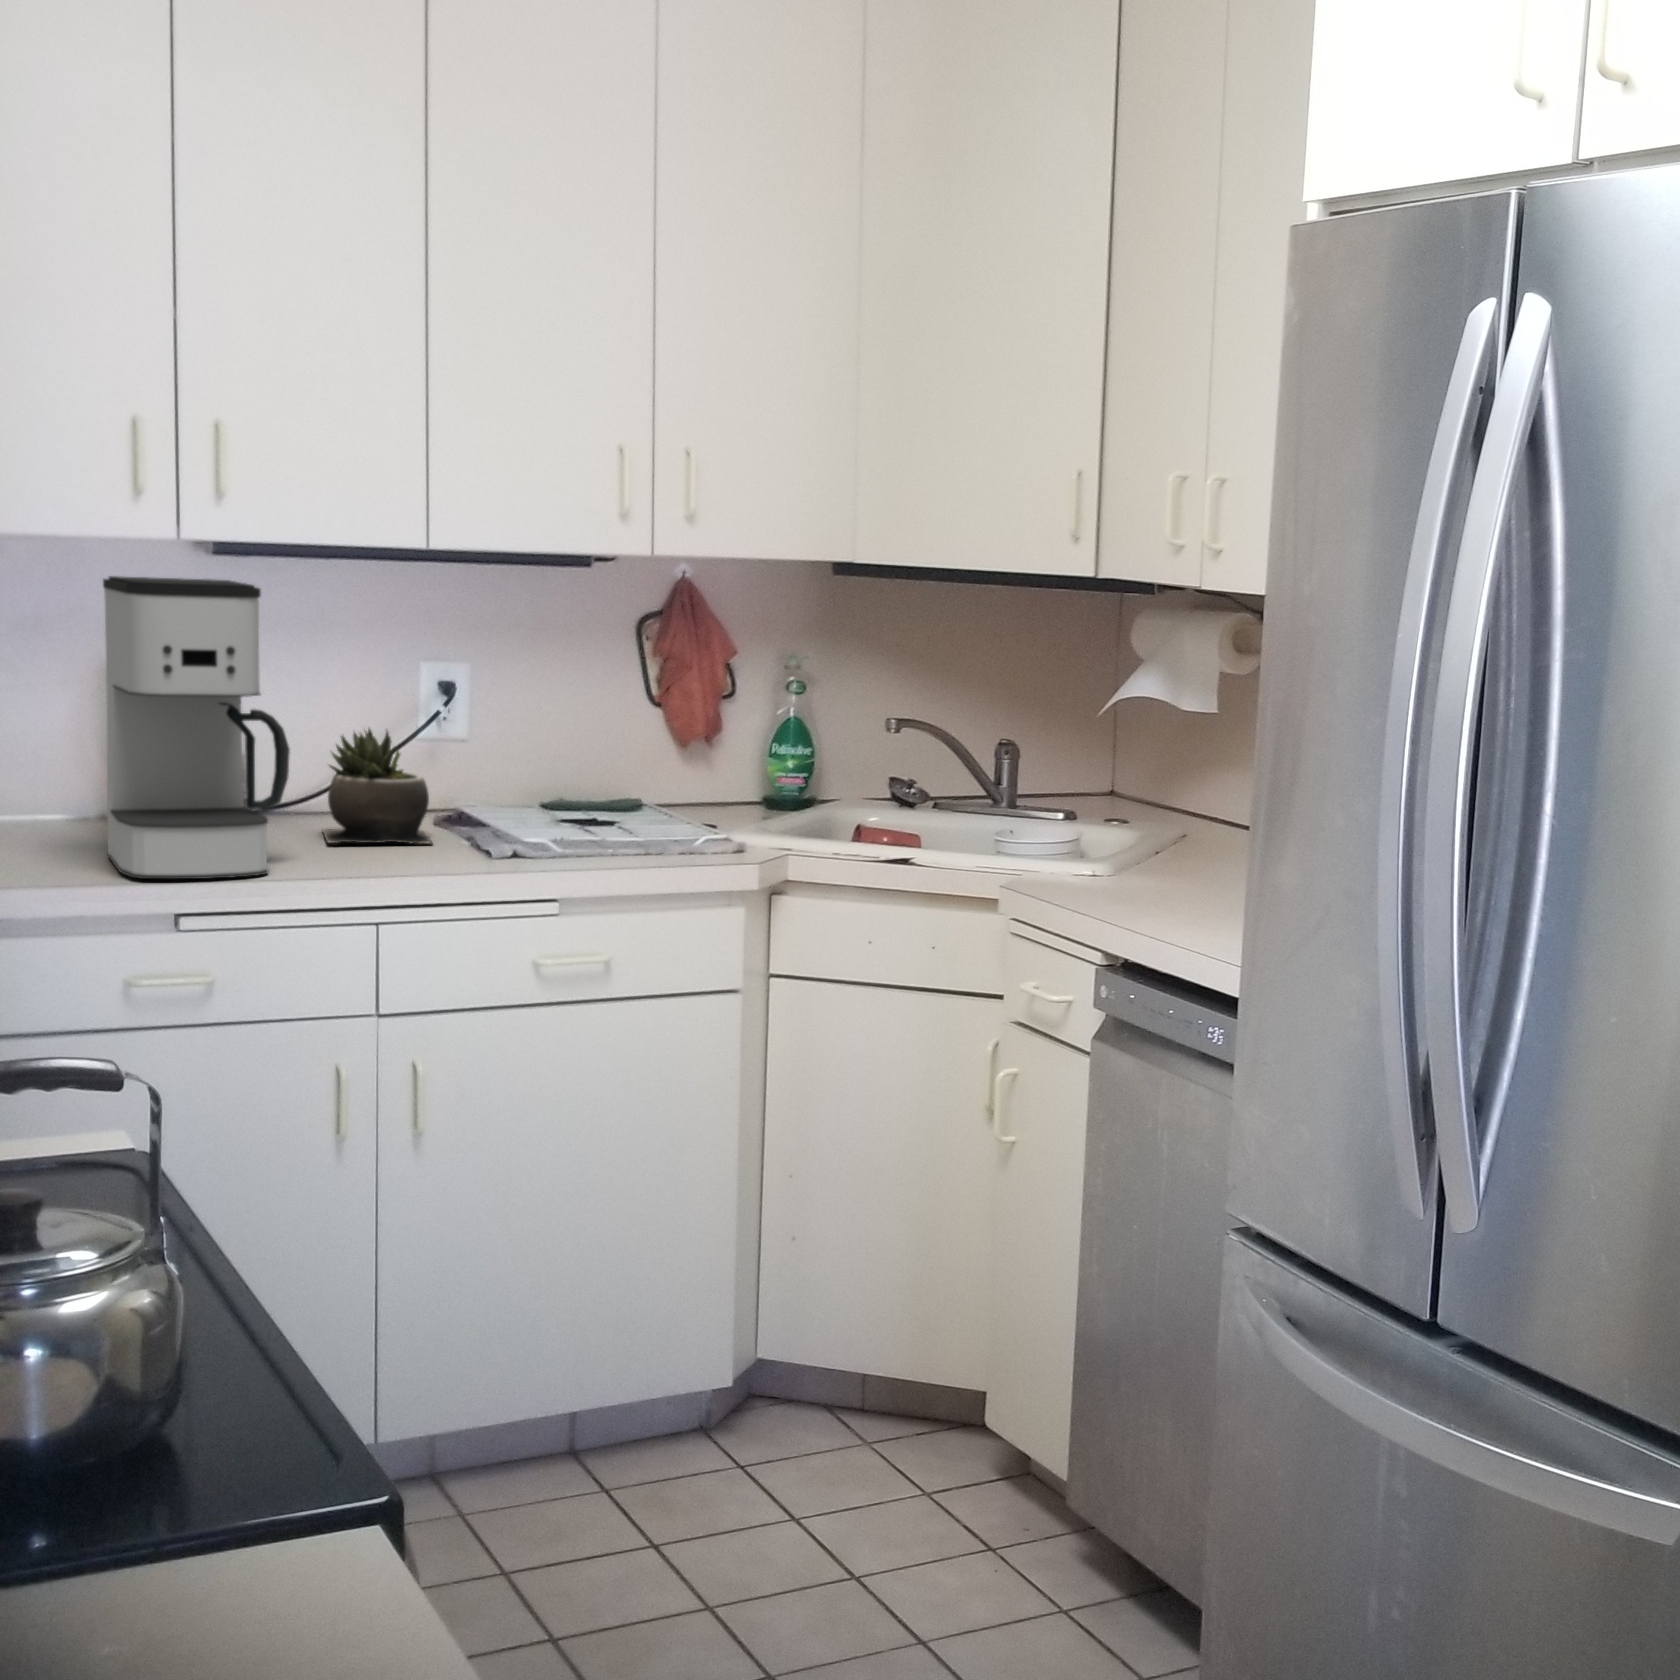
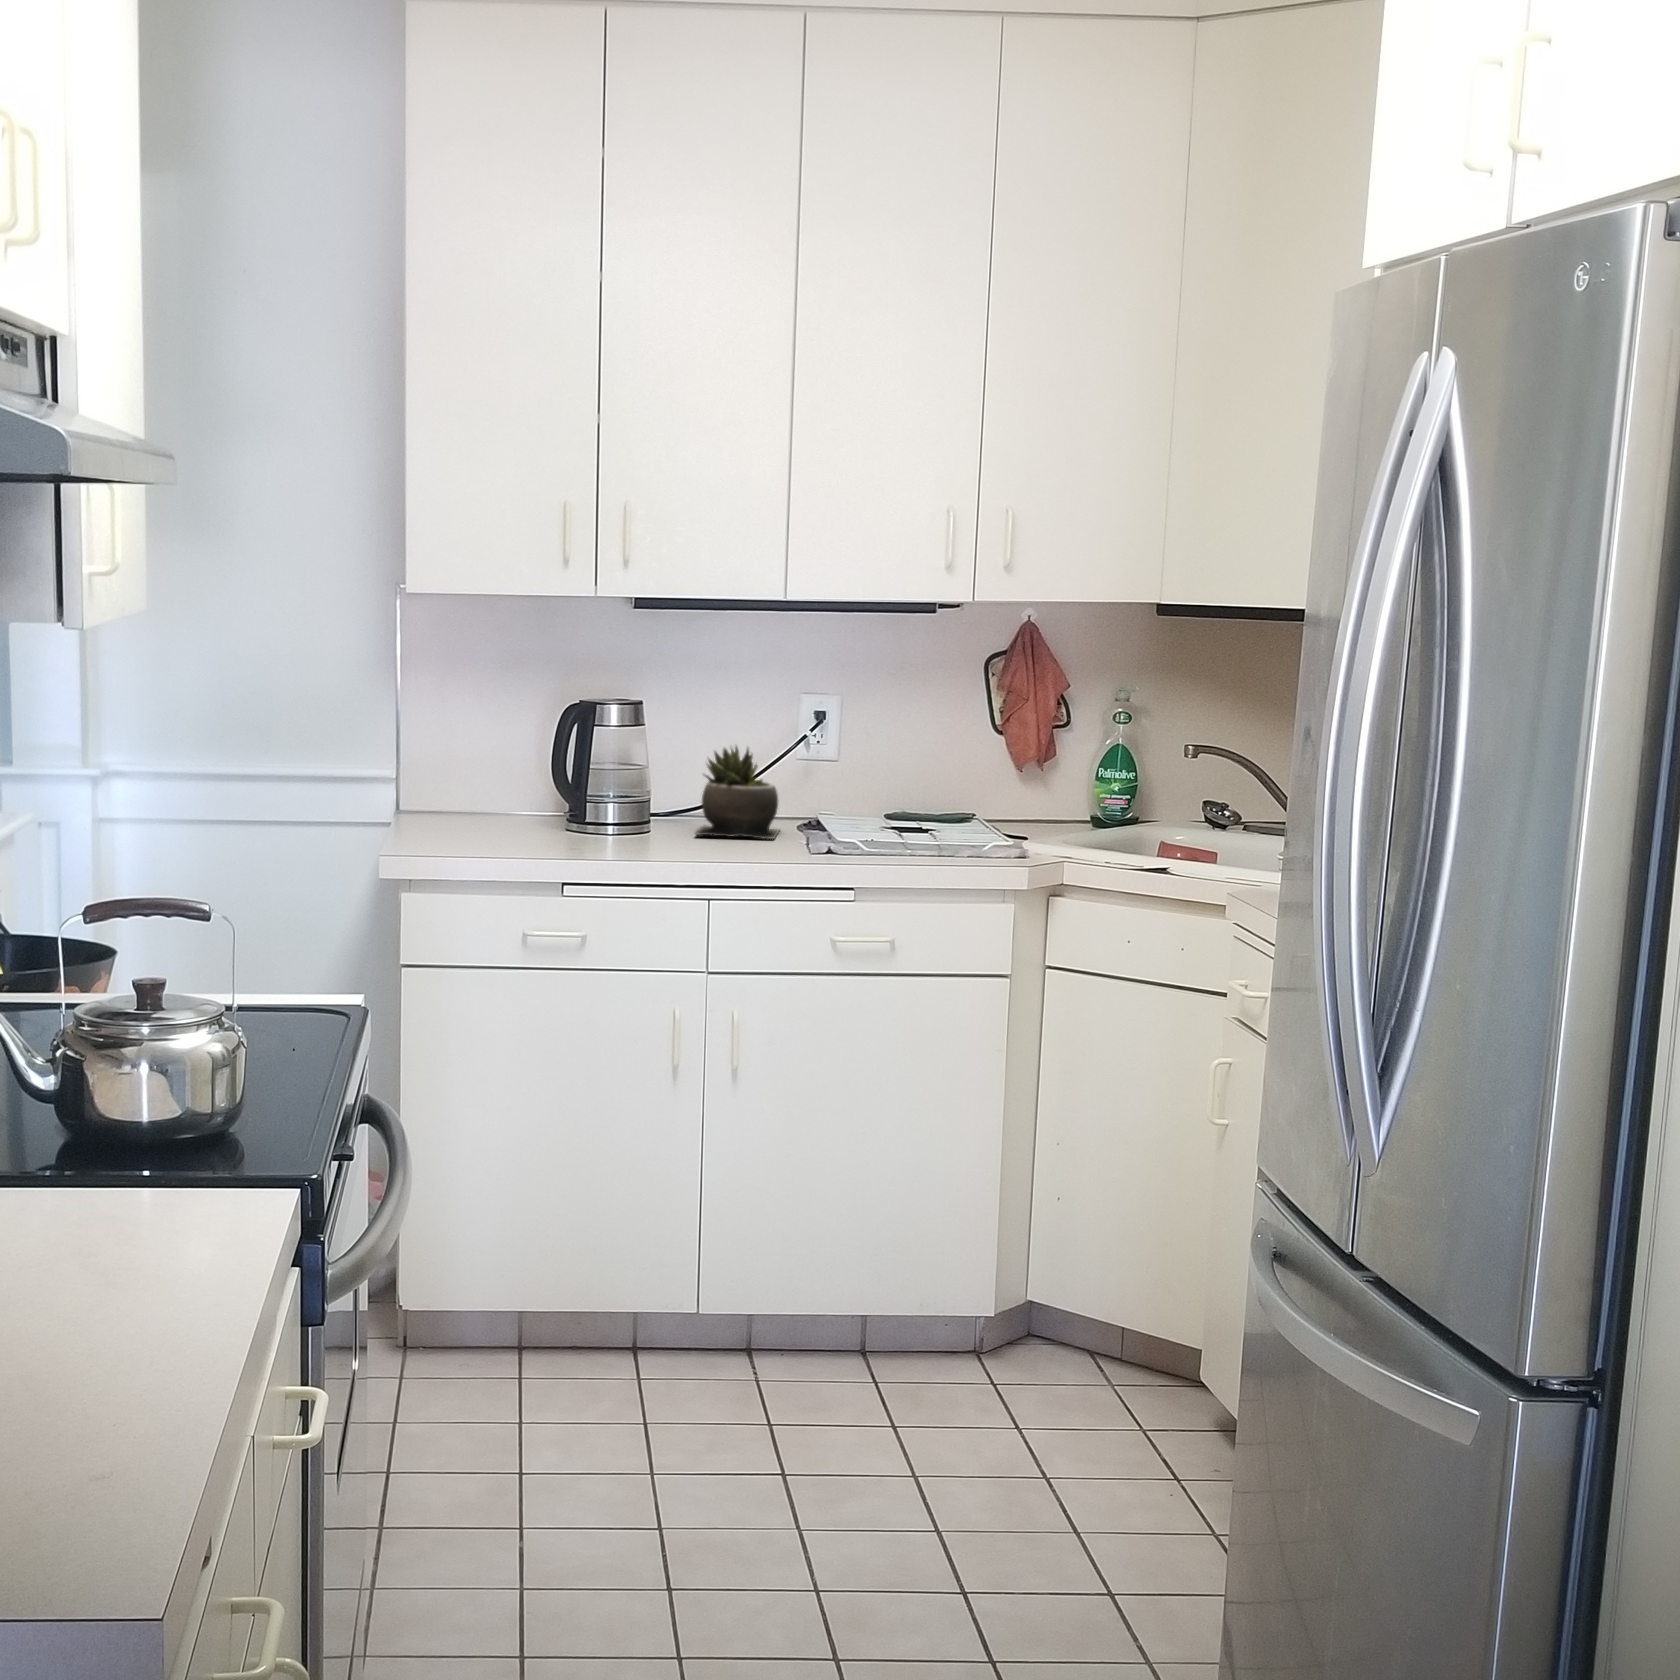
coffee maker: present [103,576,290,879] -> none [528,625,655,855]

